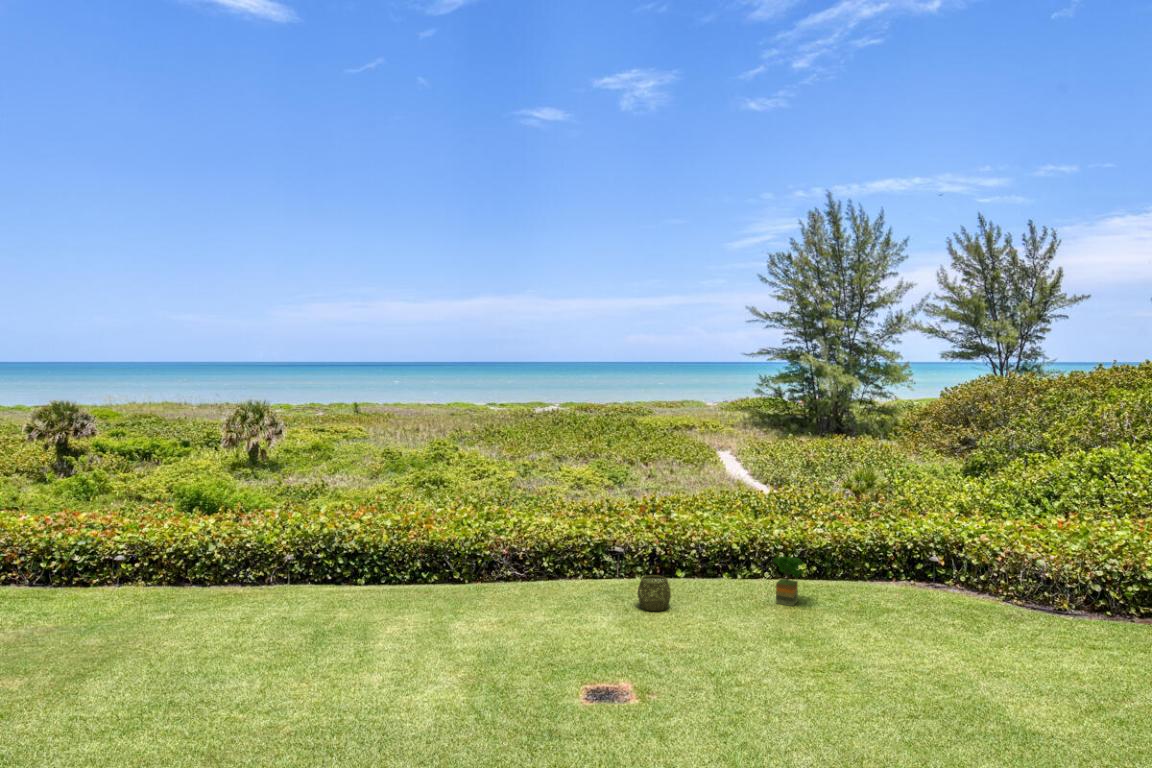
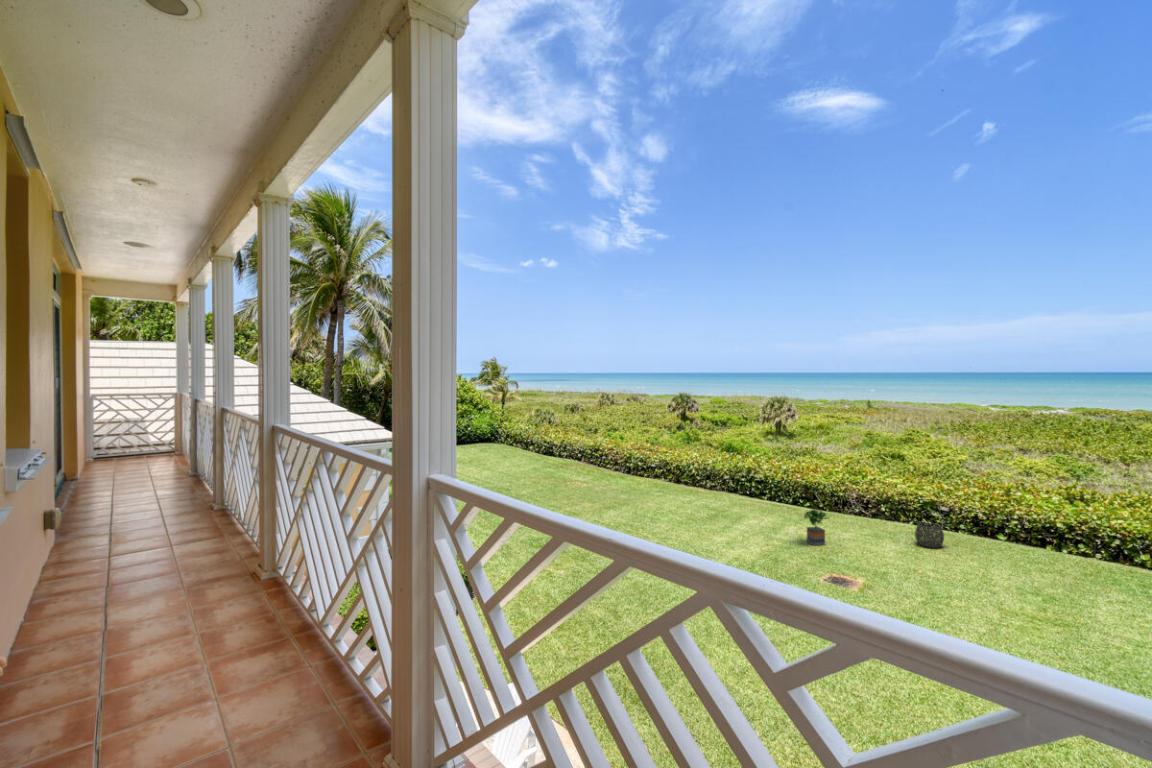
potted tree: present [774,556,803,606] -> present [804,509,828,546]

